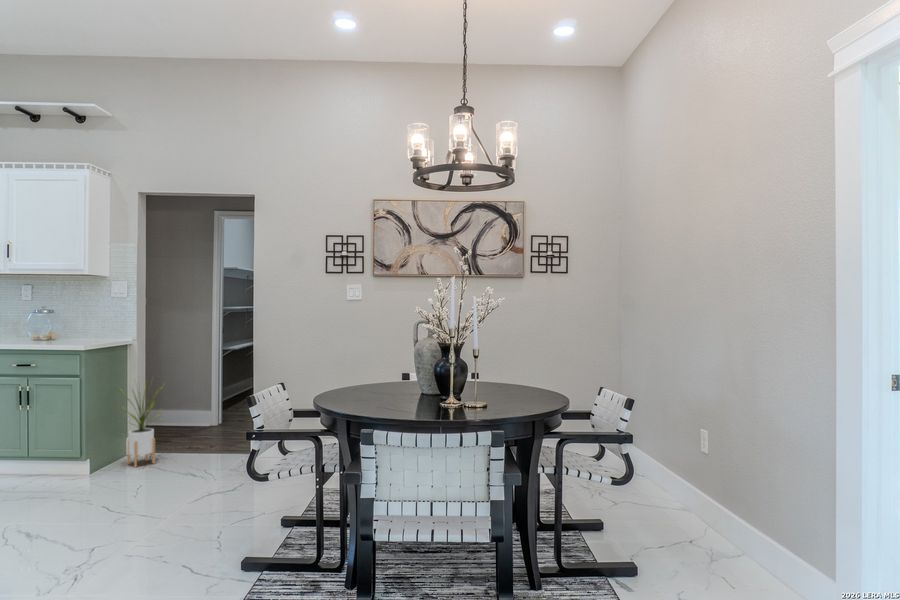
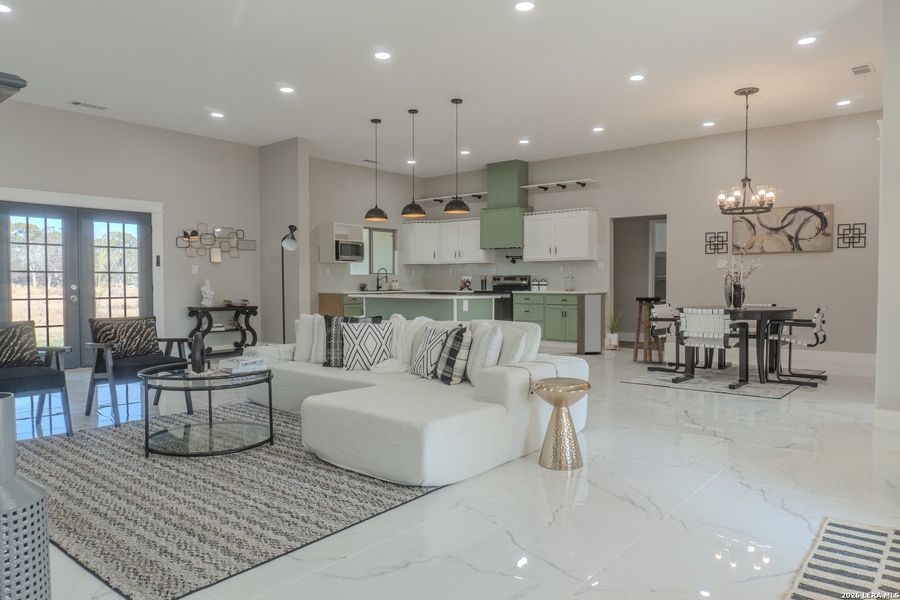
storage cabinet: none [34,358,105,519] -> present [577,294,602,355]
bar stool: none [178,377,256,558] -> present [633,297,663,363]

